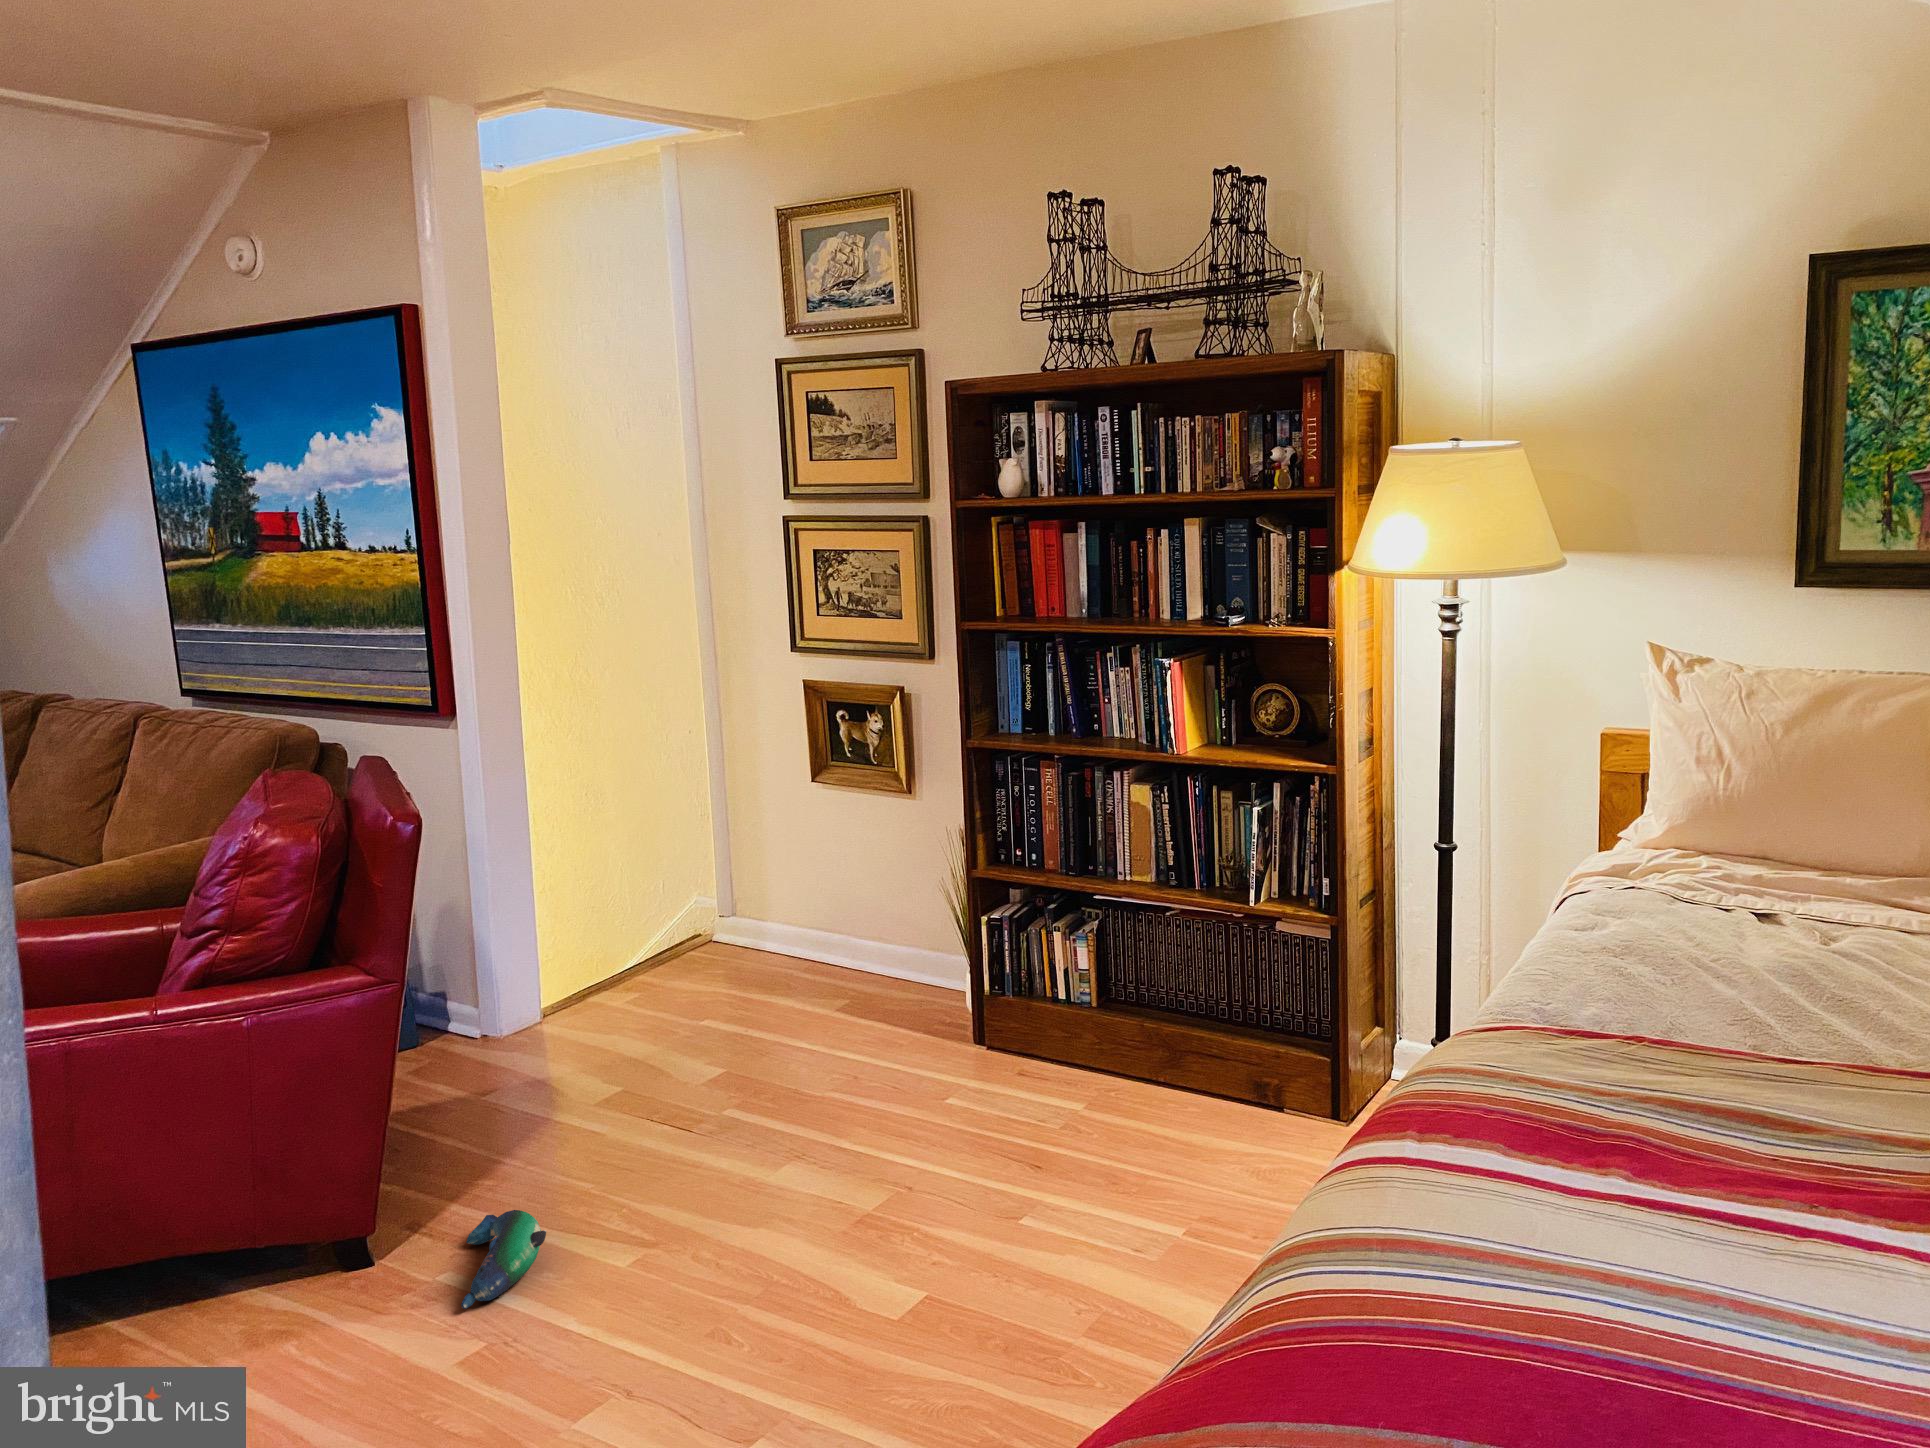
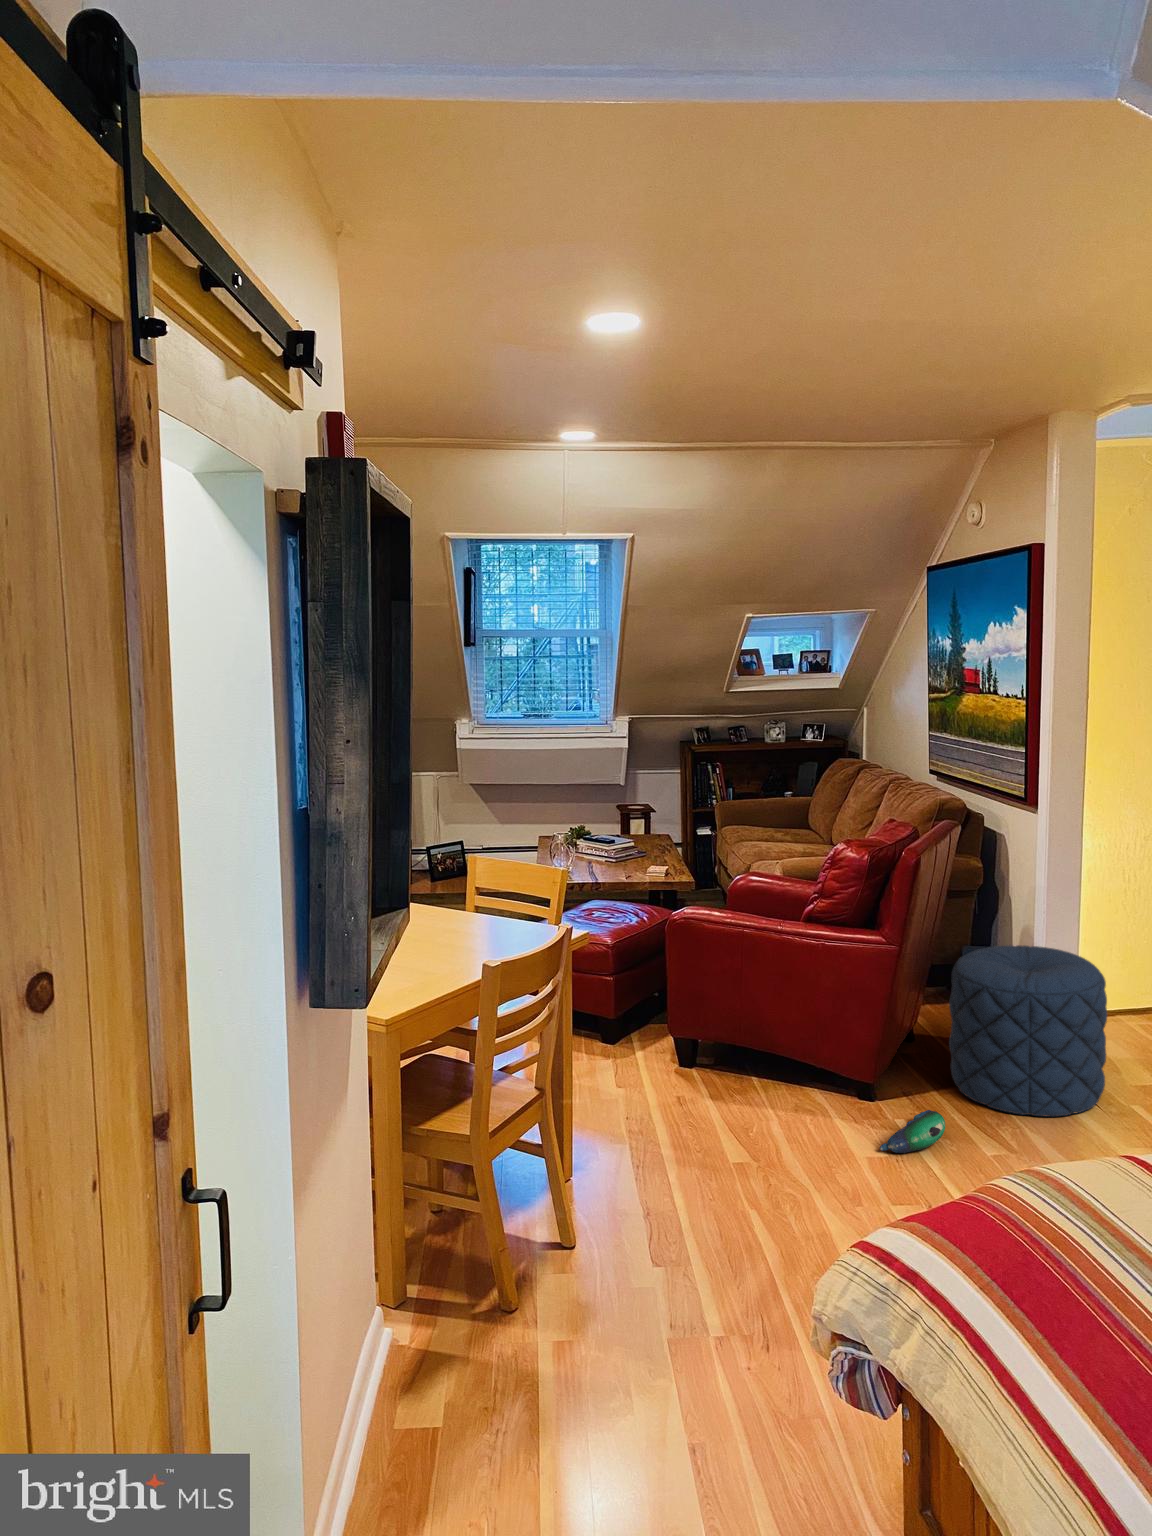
pouf: none [440,913,678,1177] -> present [949,945,1107,1117]

